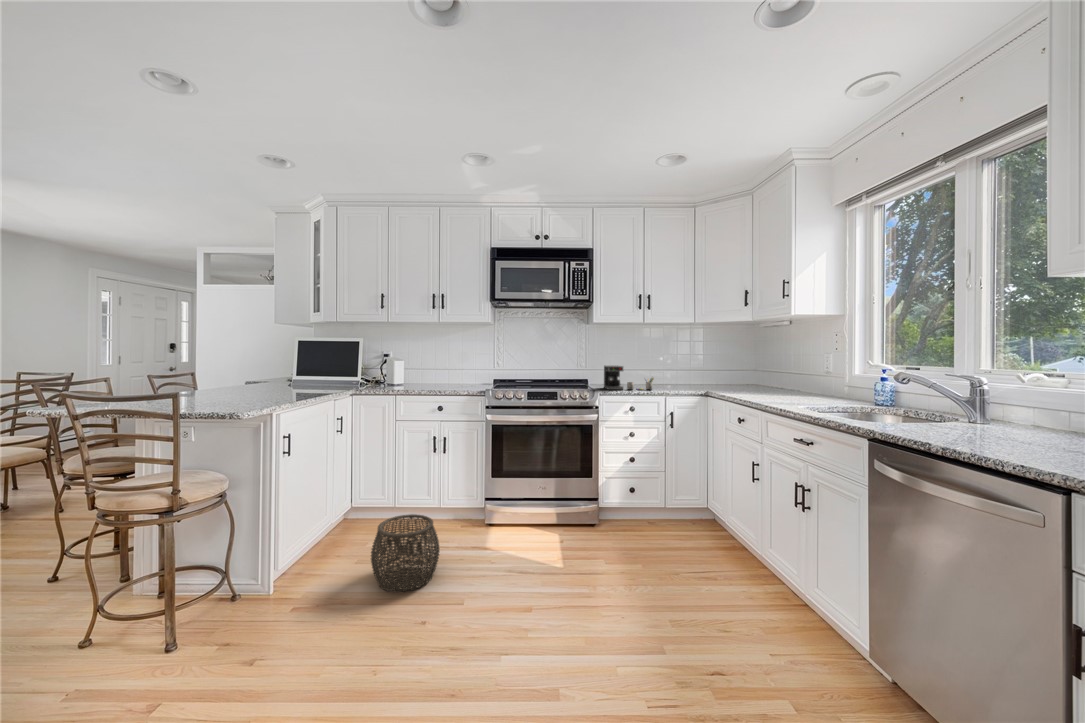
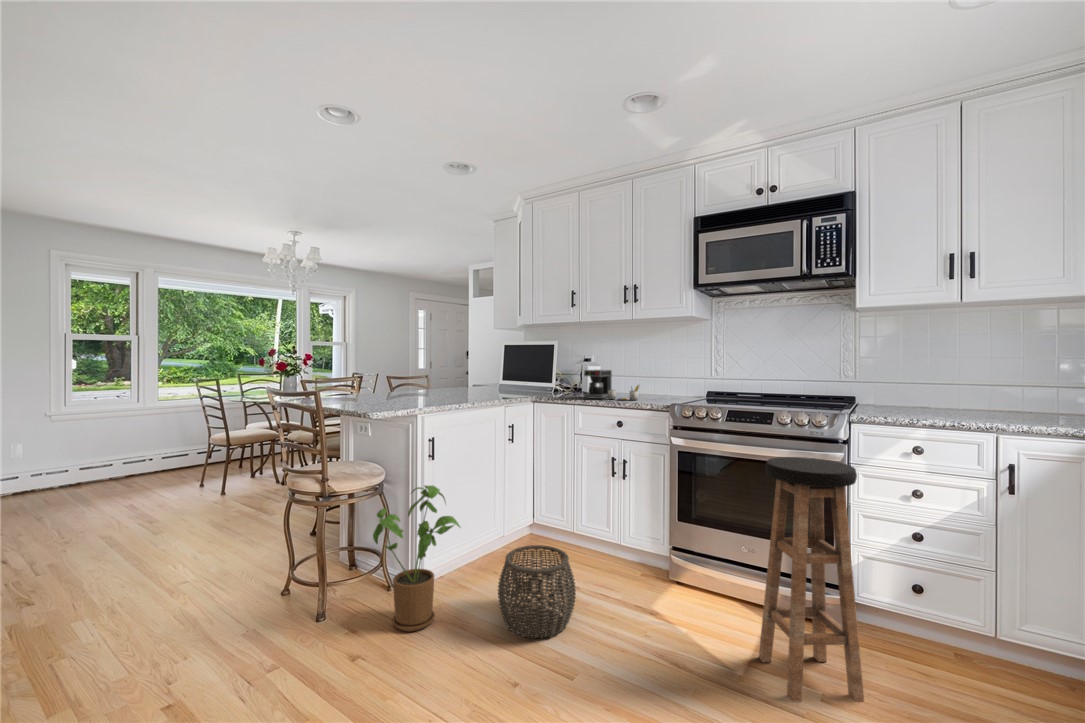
coffee maker: present [604,365,654,390] -> present [584,370,639,400]
bar stool: none [564,419,624,568] -> present [759,457,864,701]
house plant: none [240,480,340,626] -> present [373,485,460,632]

